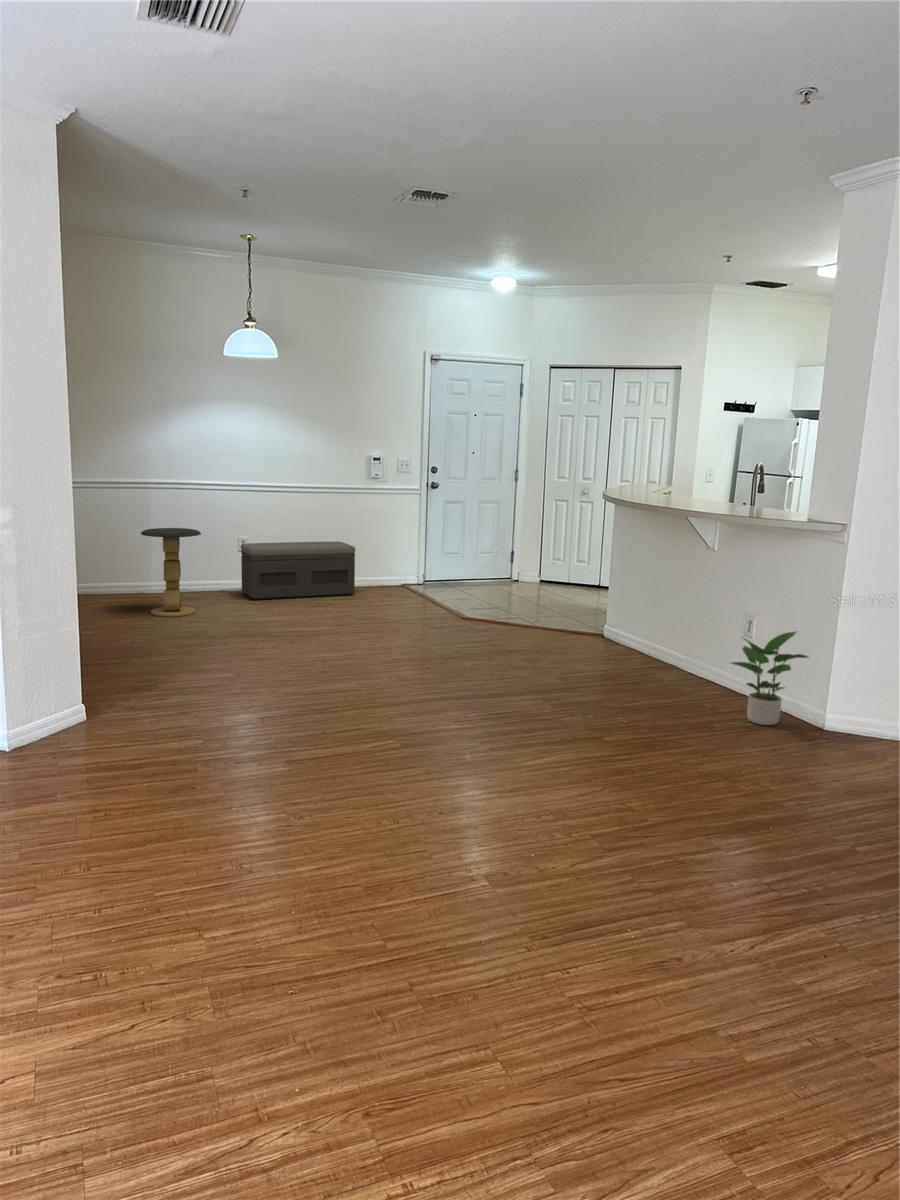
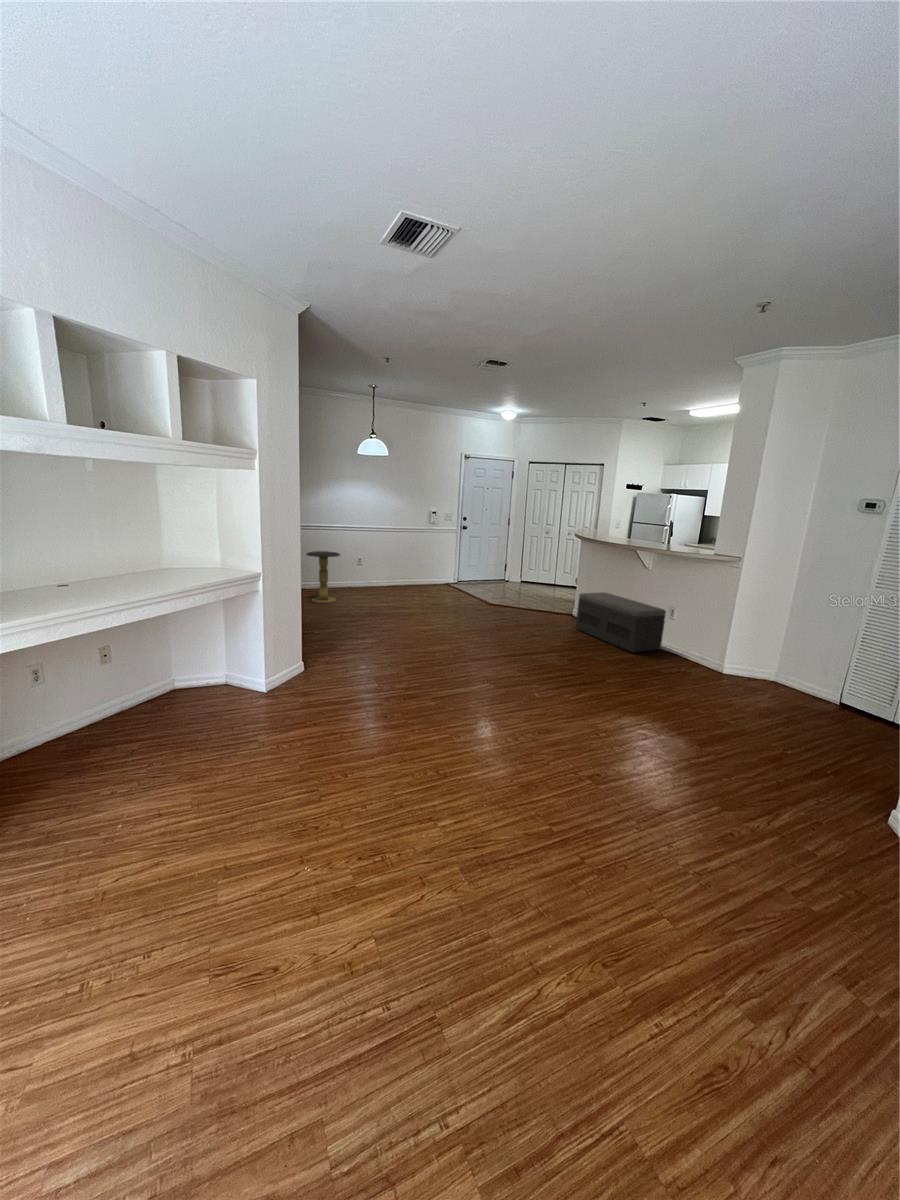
storage bench: present [241,541,355,600] -> present [576,592,666,653]
potted plant: present [732,632,809,725] -> none [671,618,722,672]

